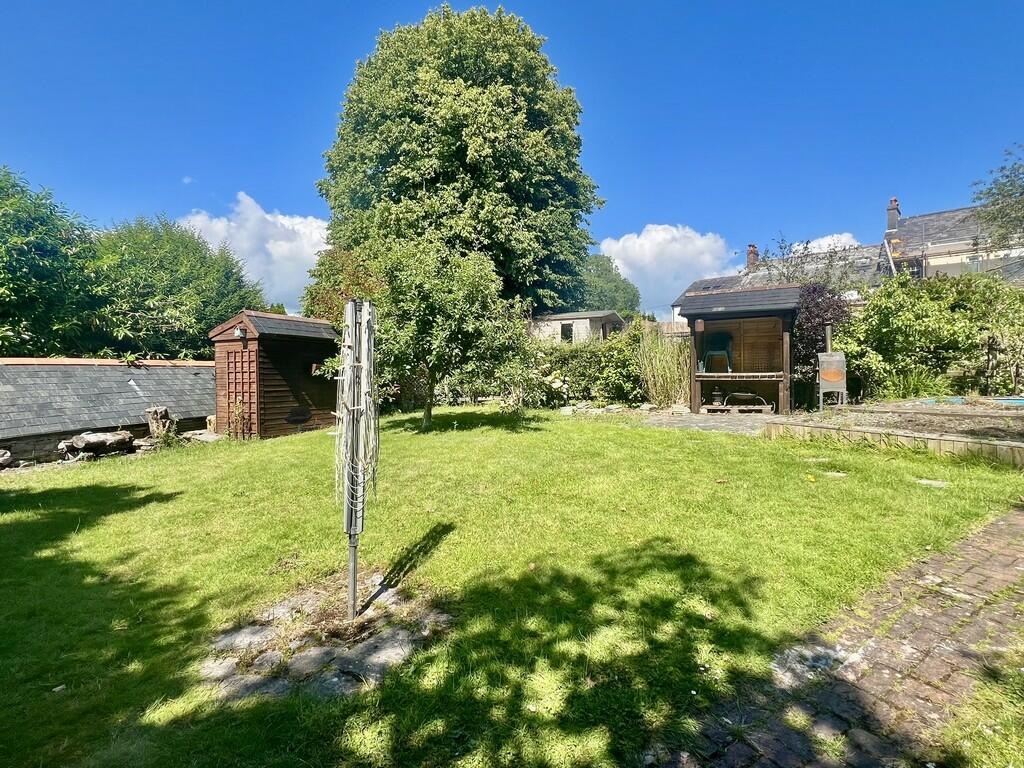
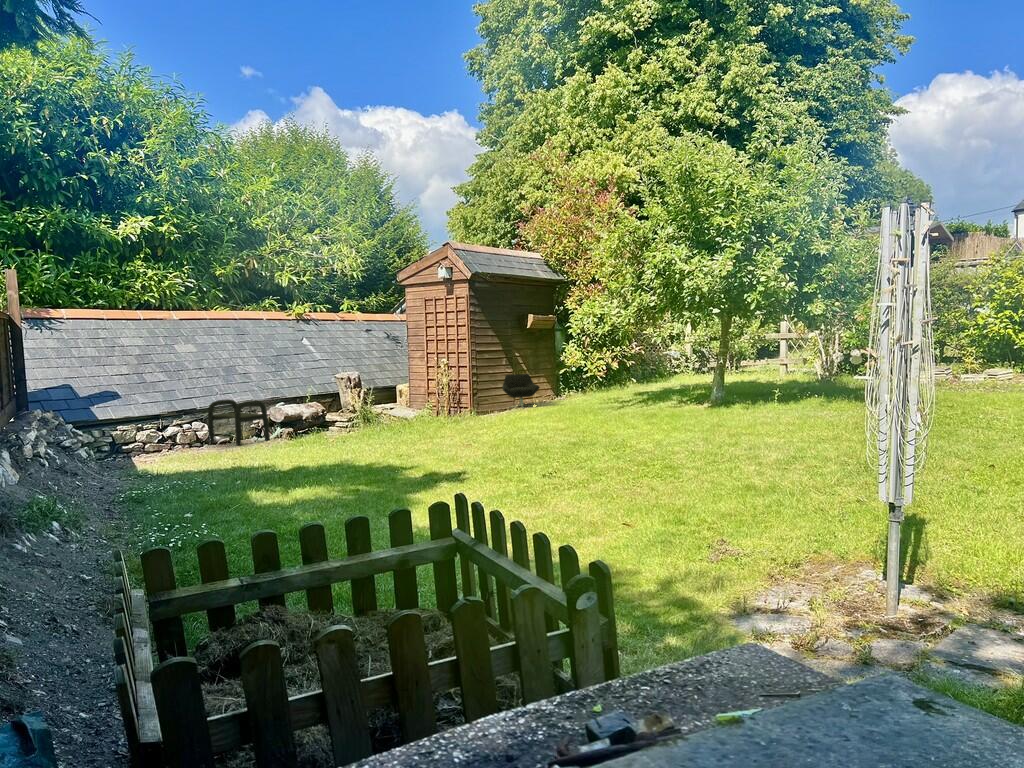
bench: none [8,430,63,466] -> present [208,399,270,445]

